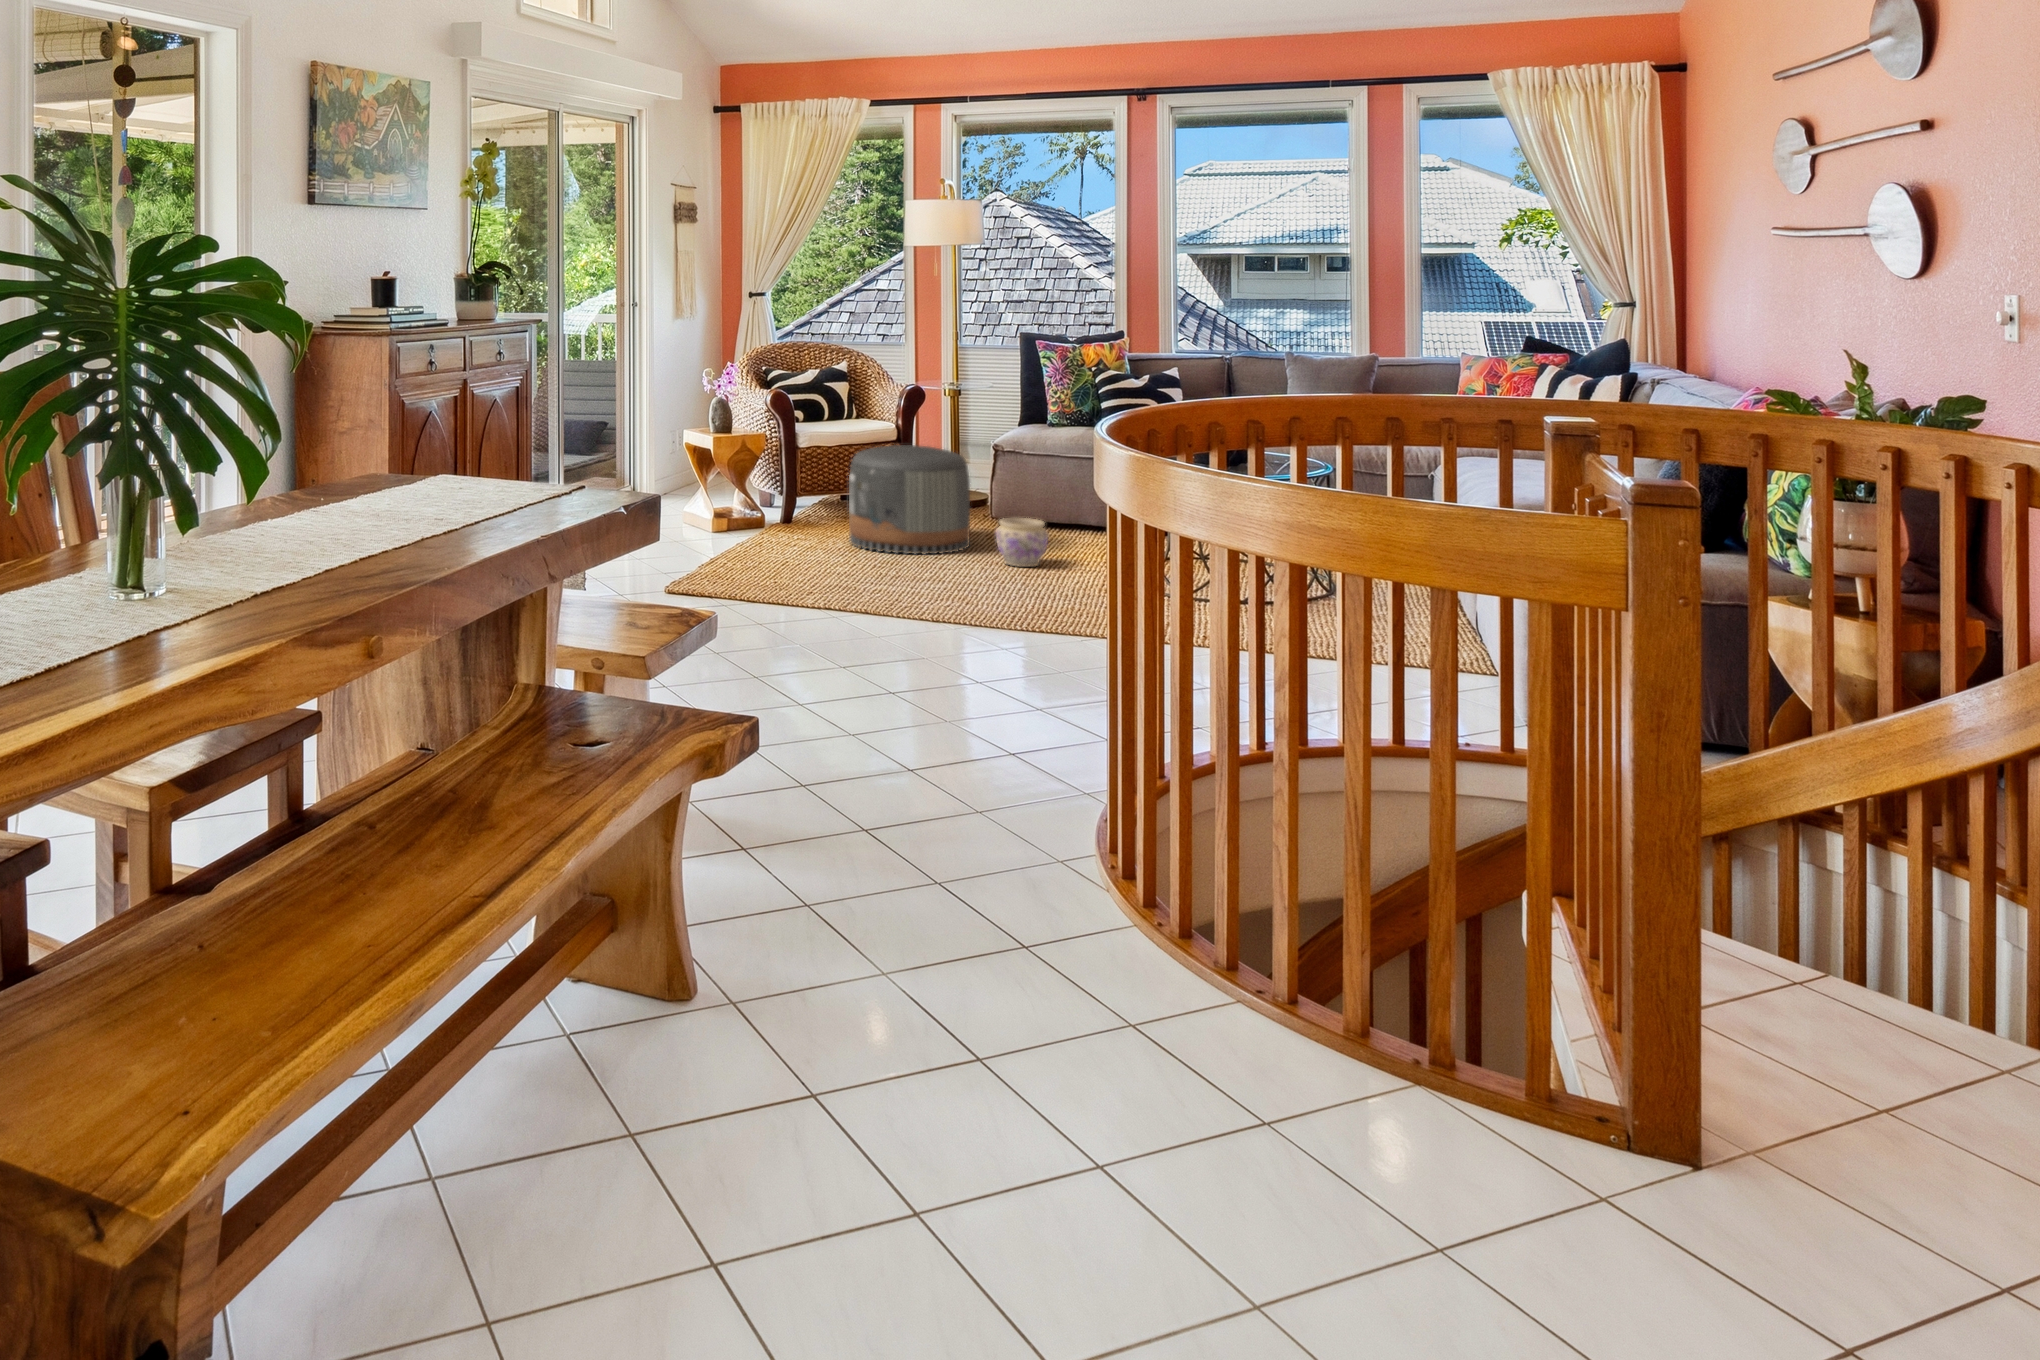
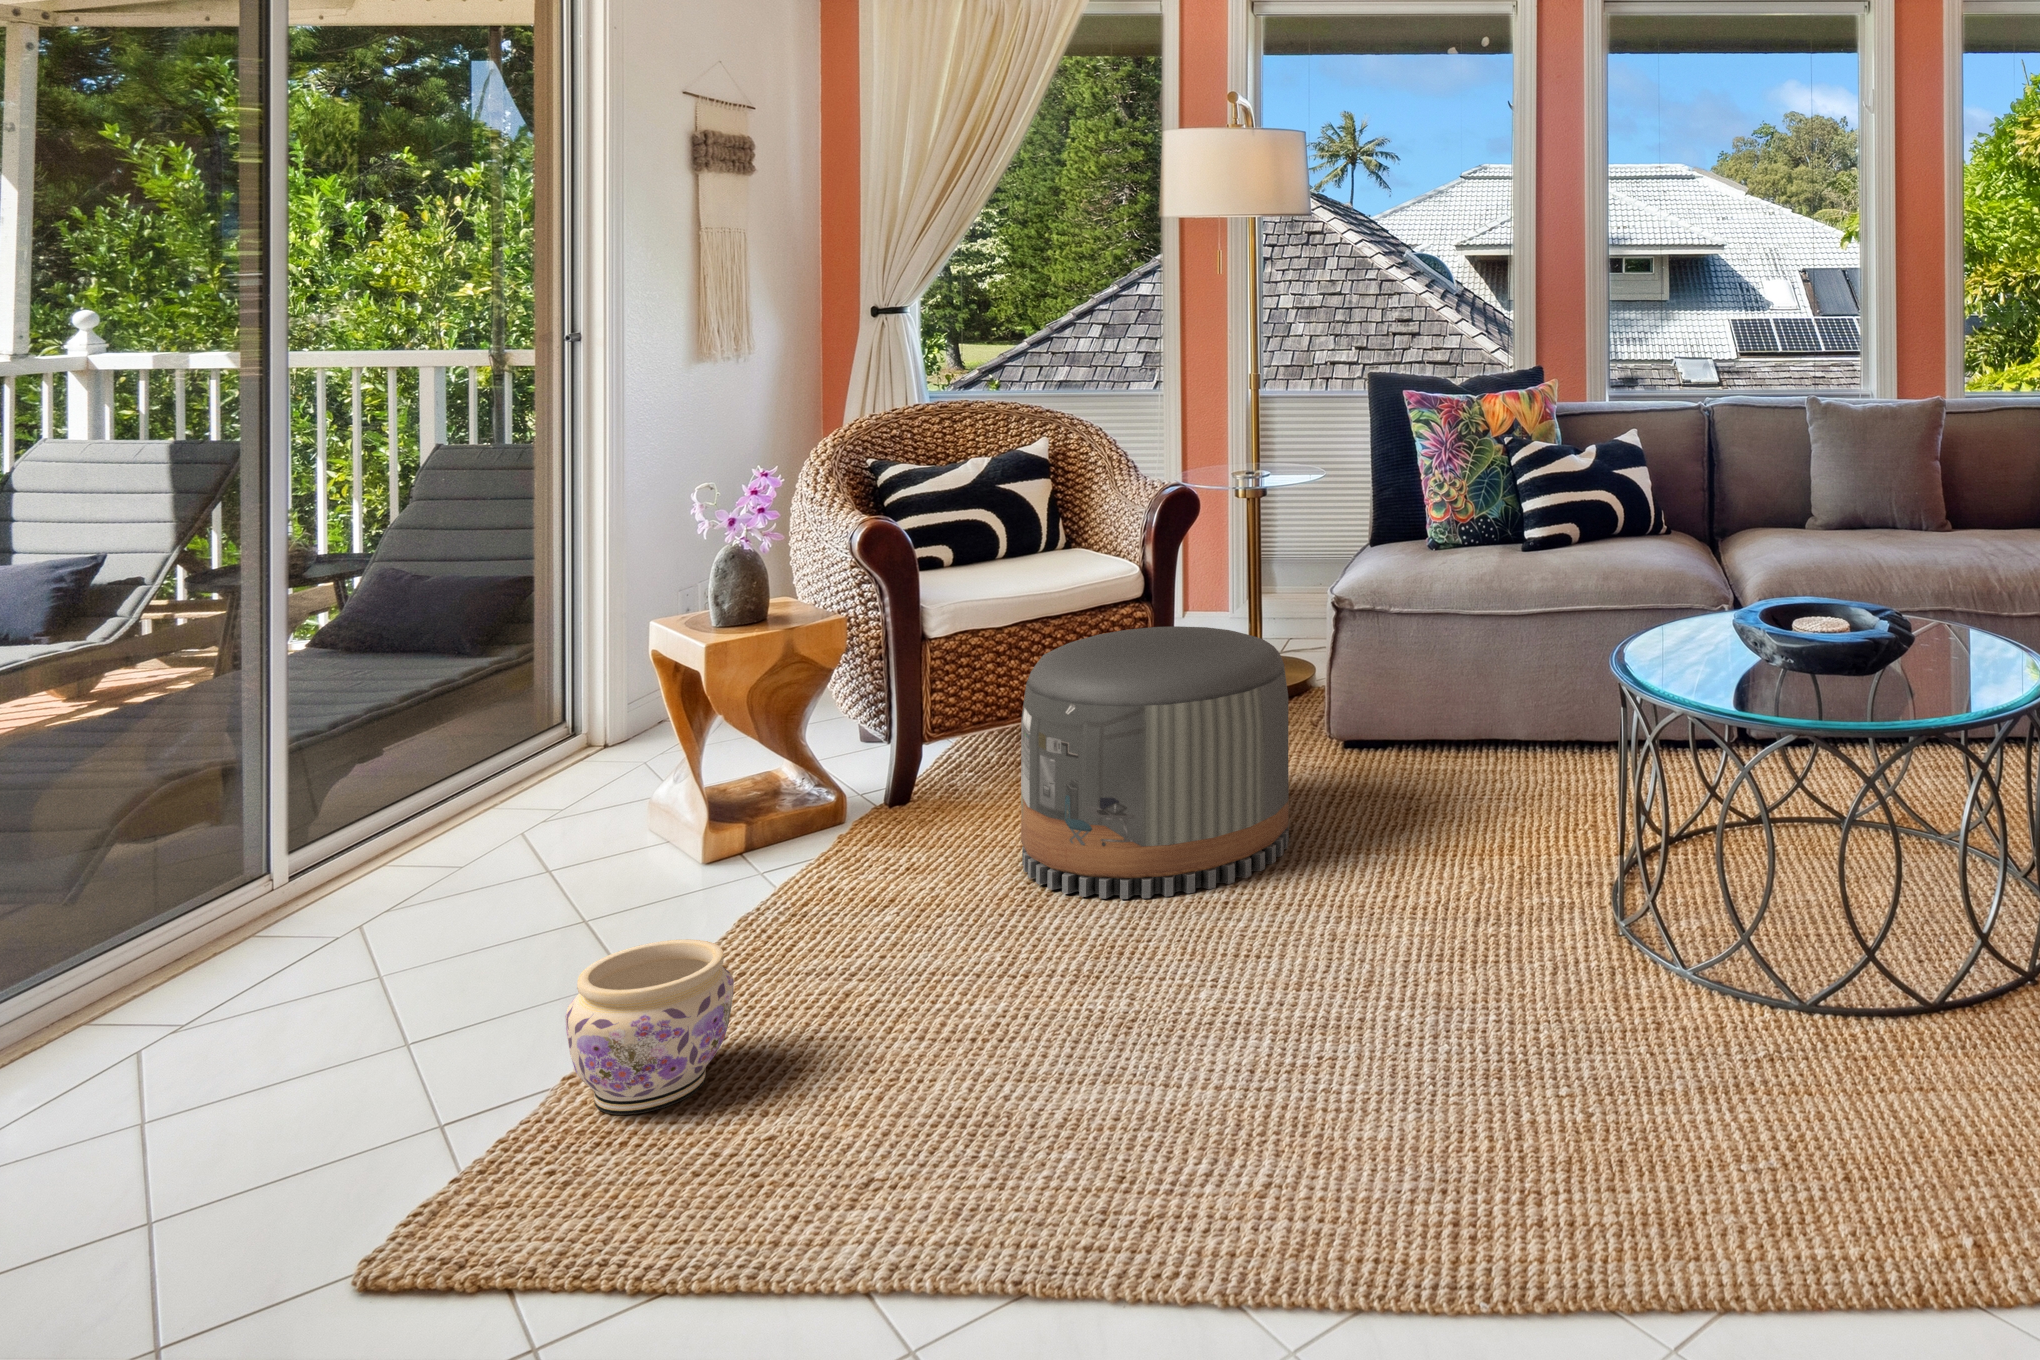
planter: present [996,518,1048,567] -> present [565,939,734,1114]

